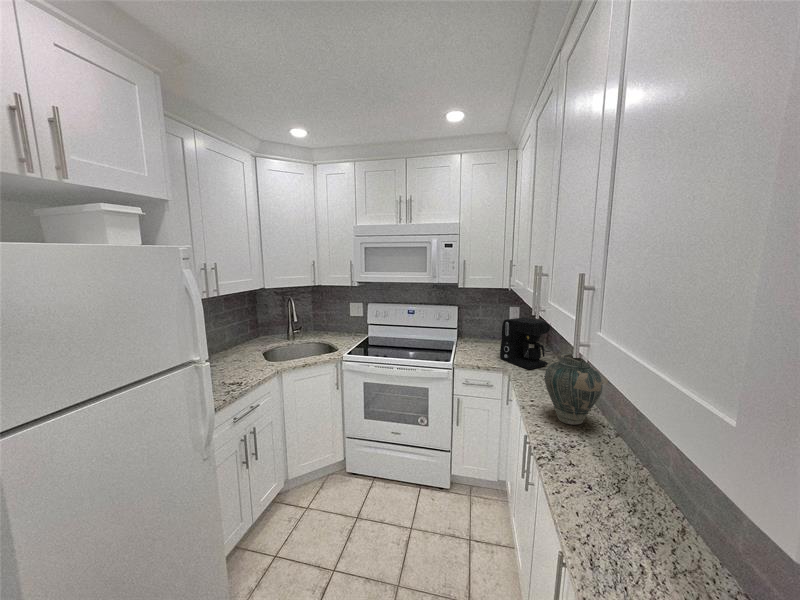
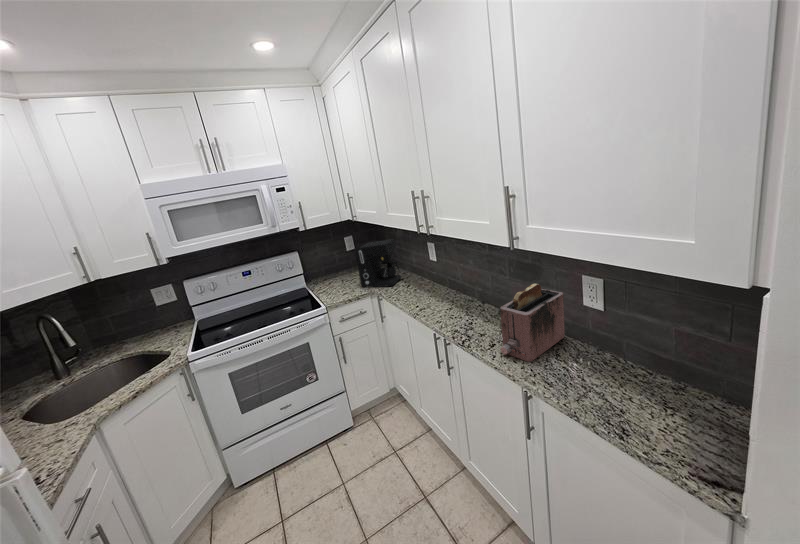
vase: present [545,353,602,425] -> none [428,253,471,313]
toaster: none [568,428,703,533] -> present [500,284,565,362]

